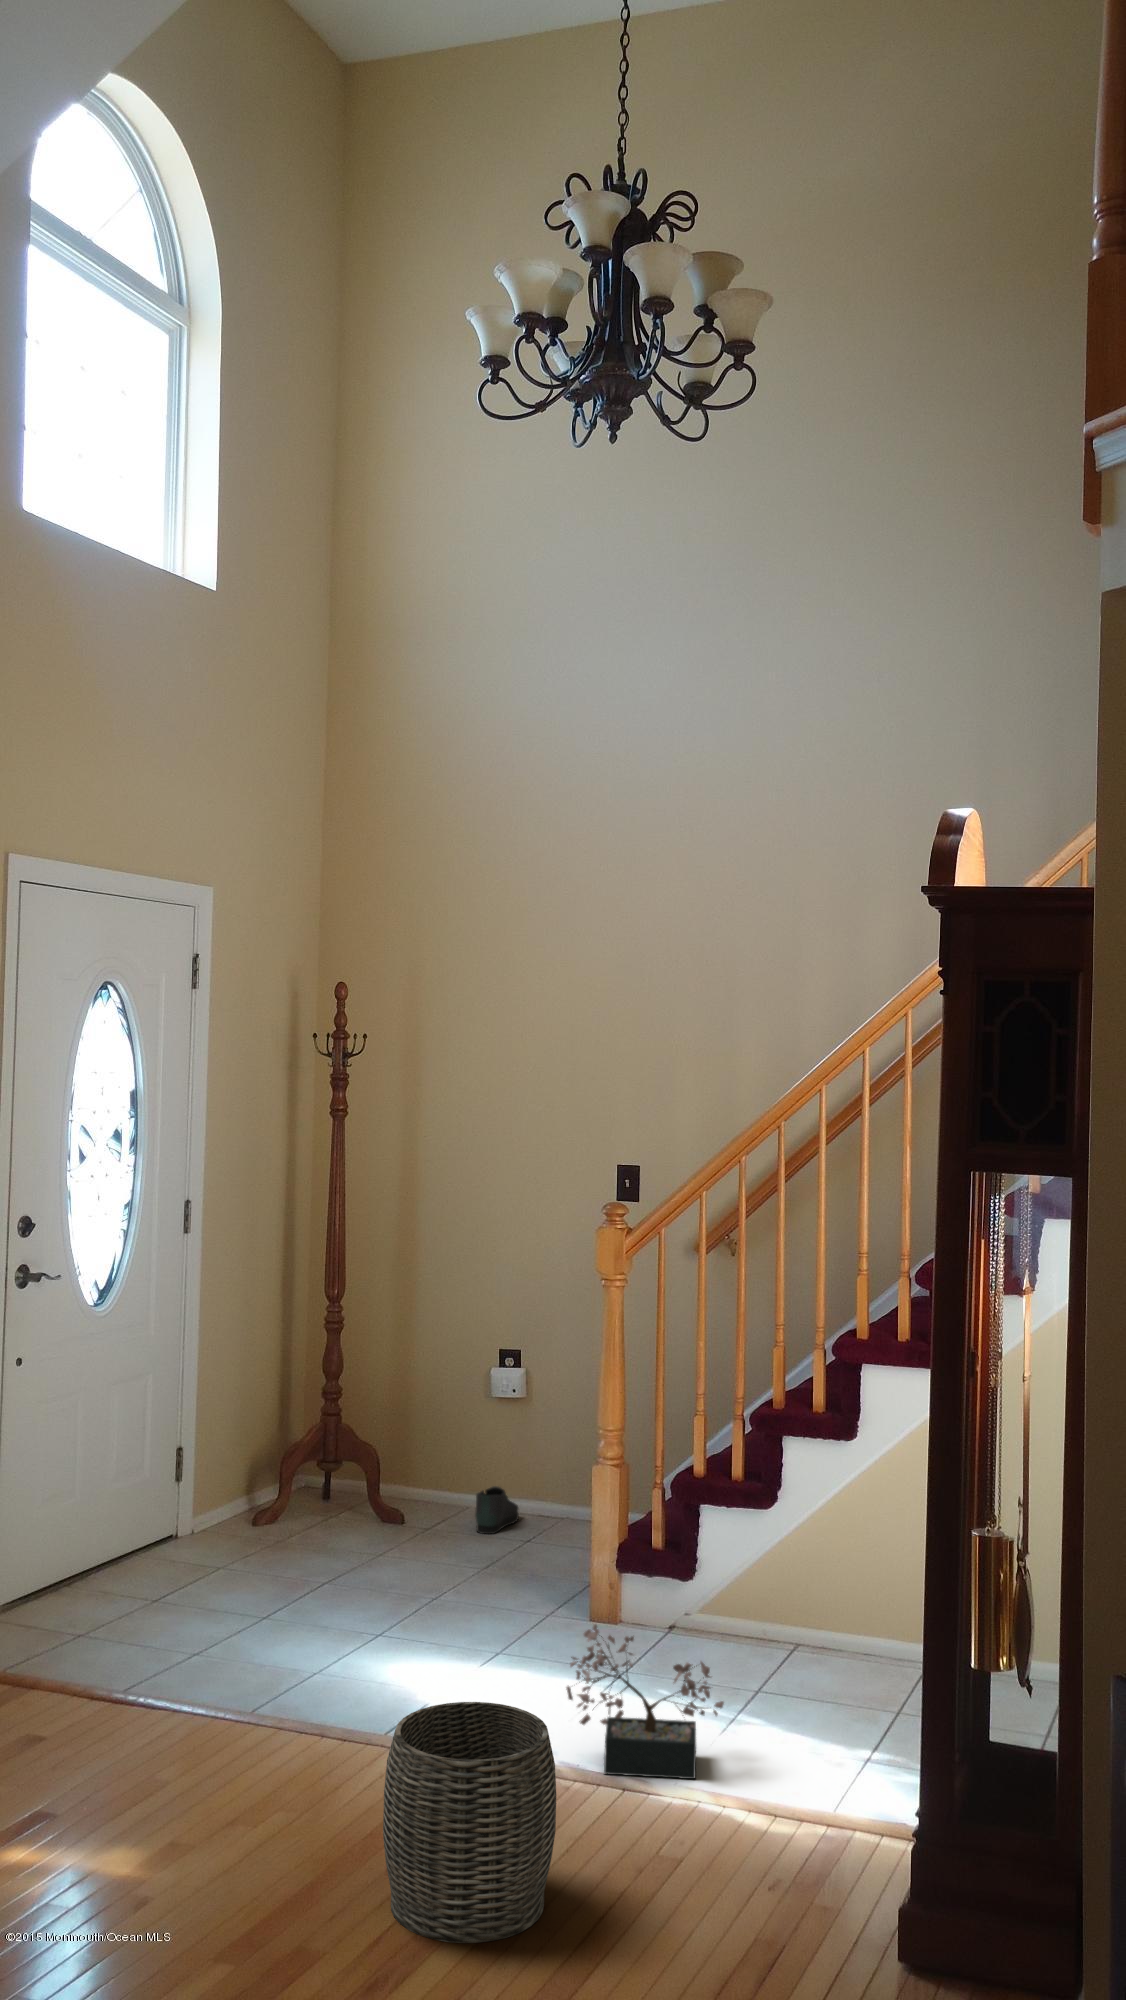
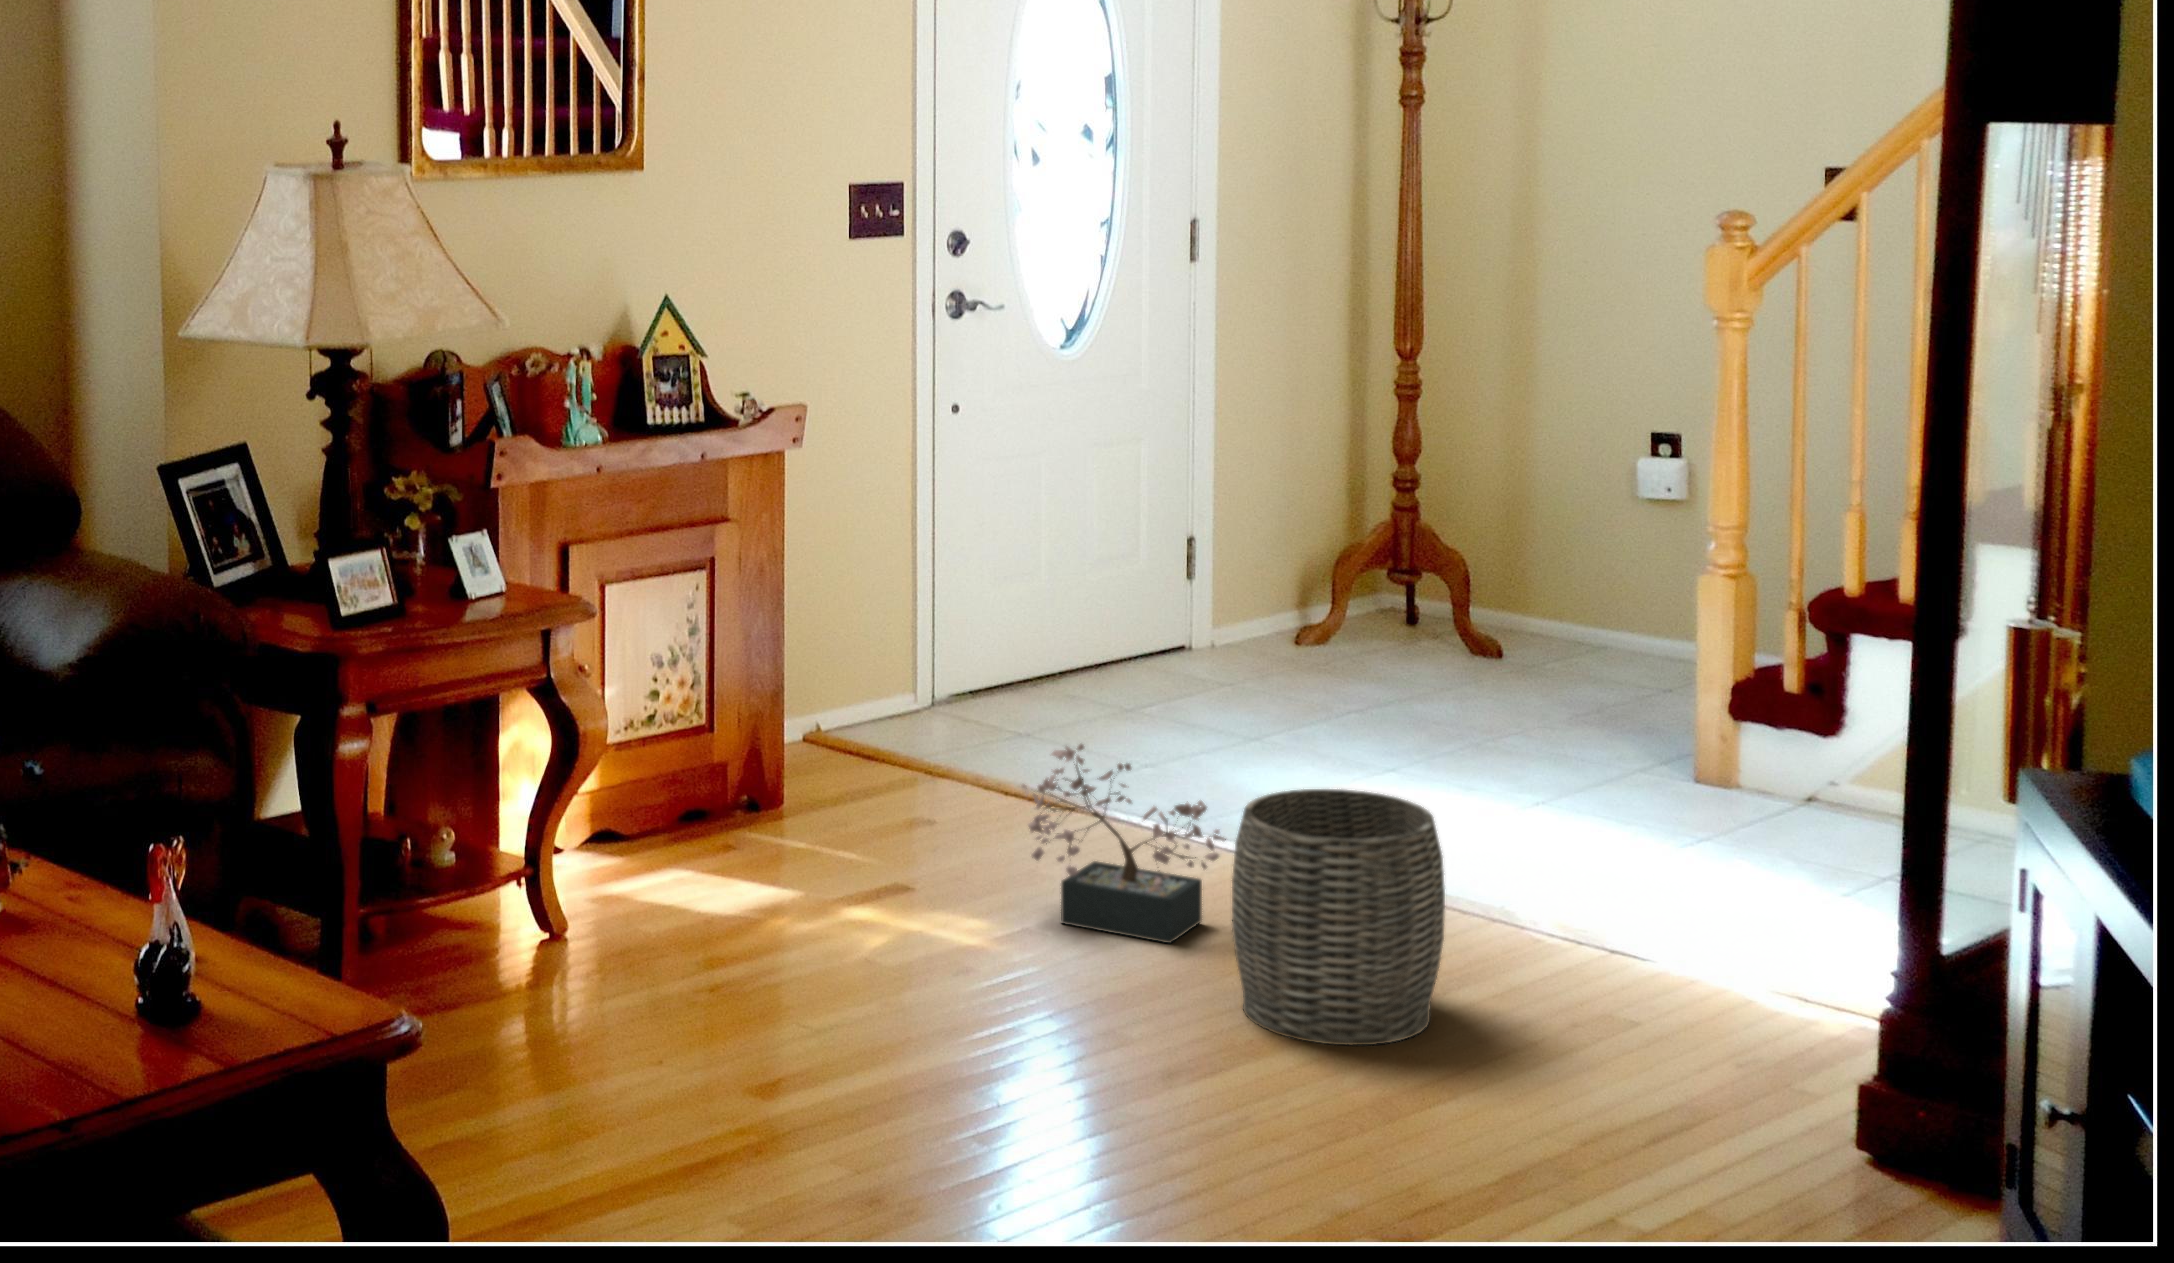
shoe: present [475,1486,519,1534] -> none [1597,617,1670,680]
decorative plant: present [566,1624,724,1779] -> present [1022,744,1225,943]

